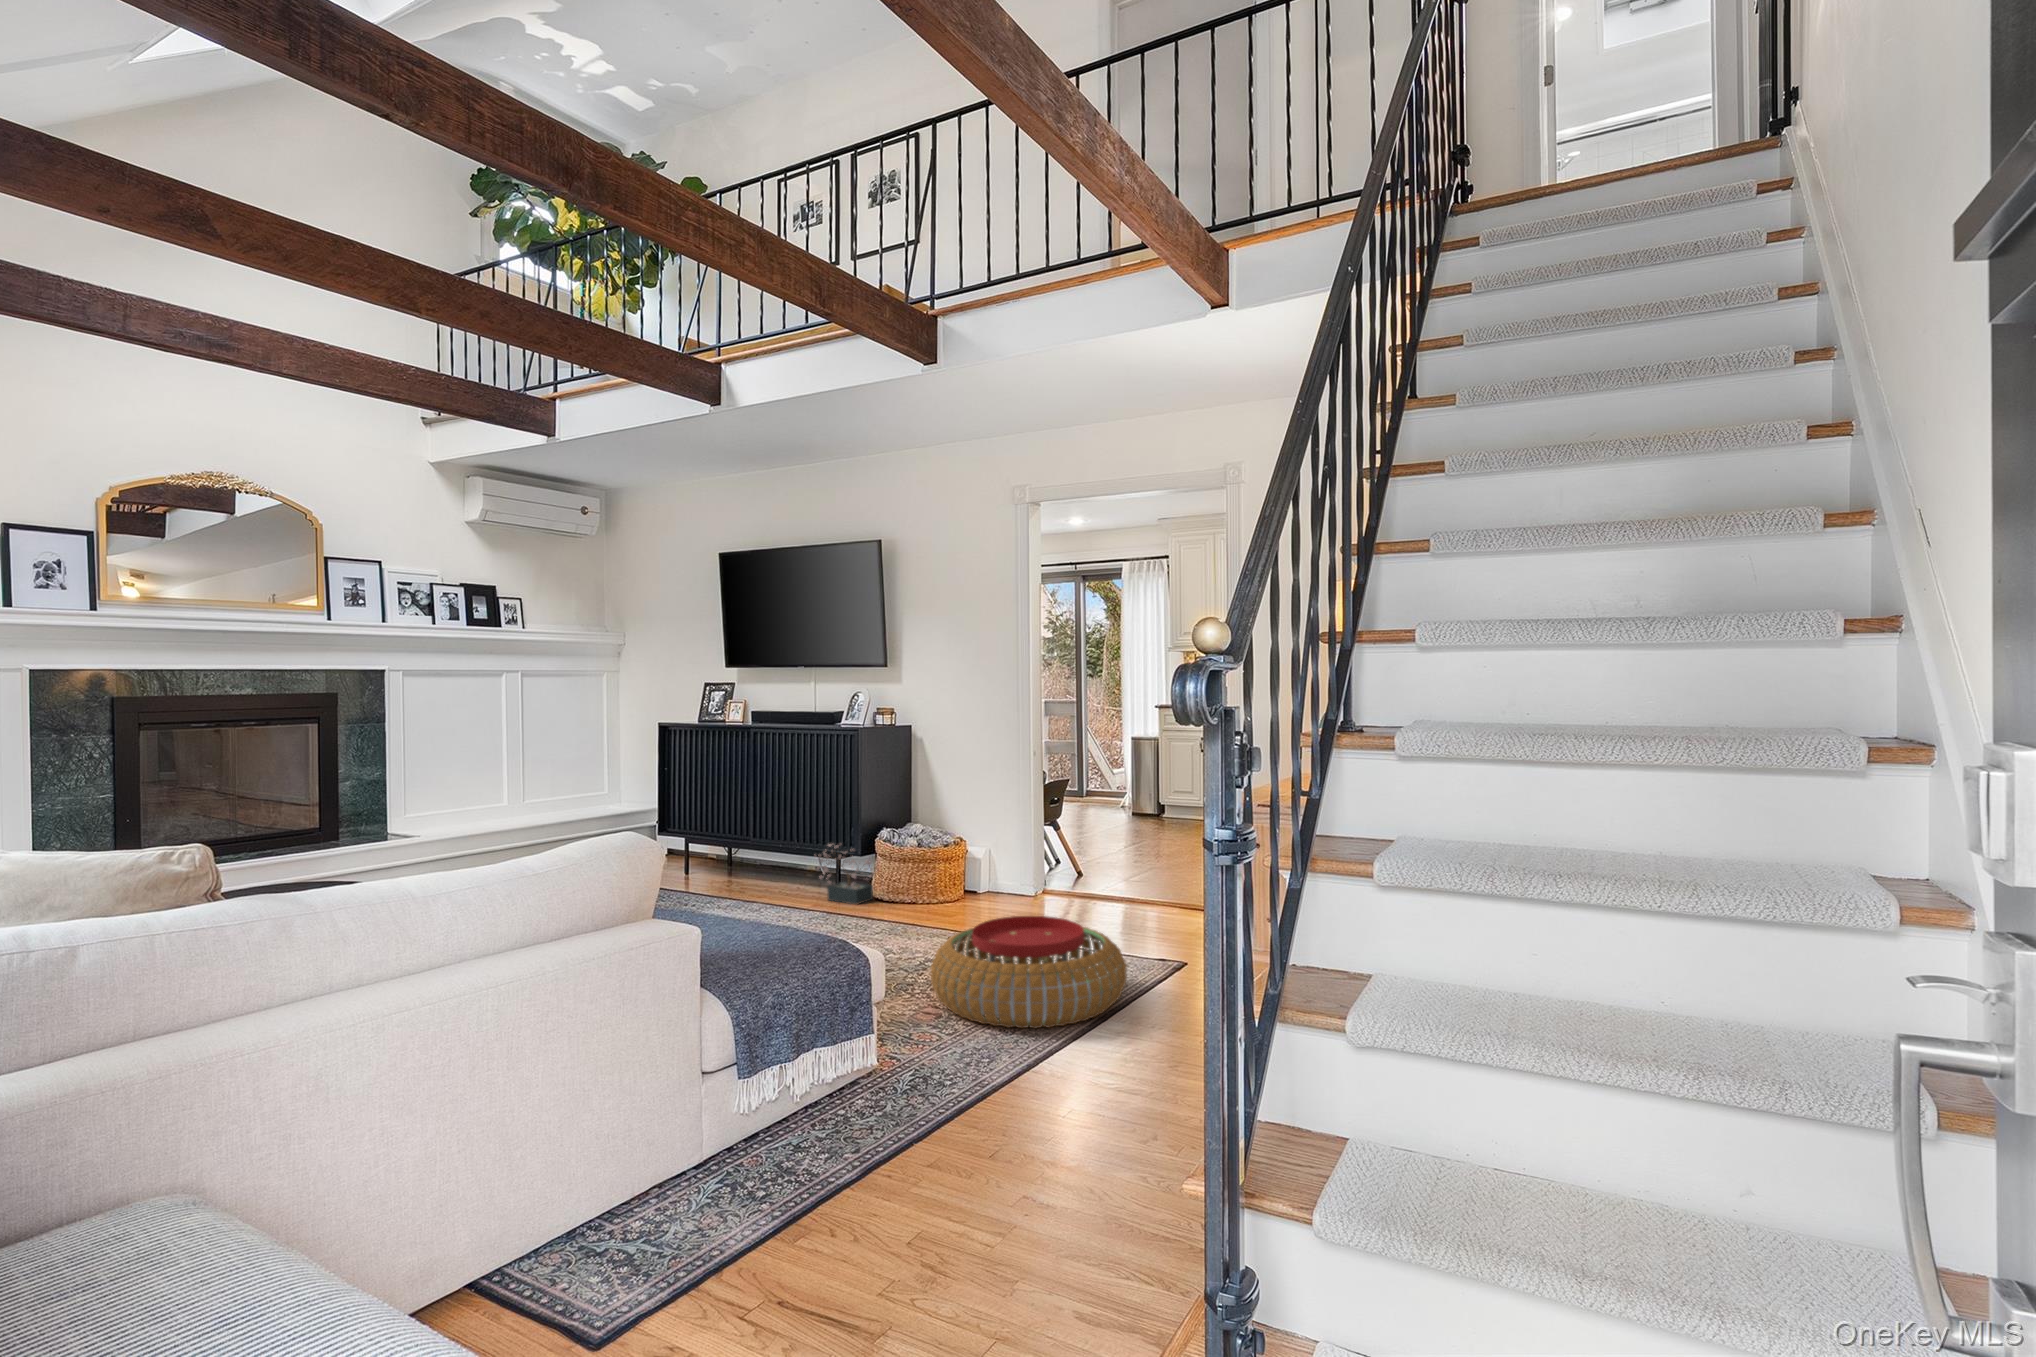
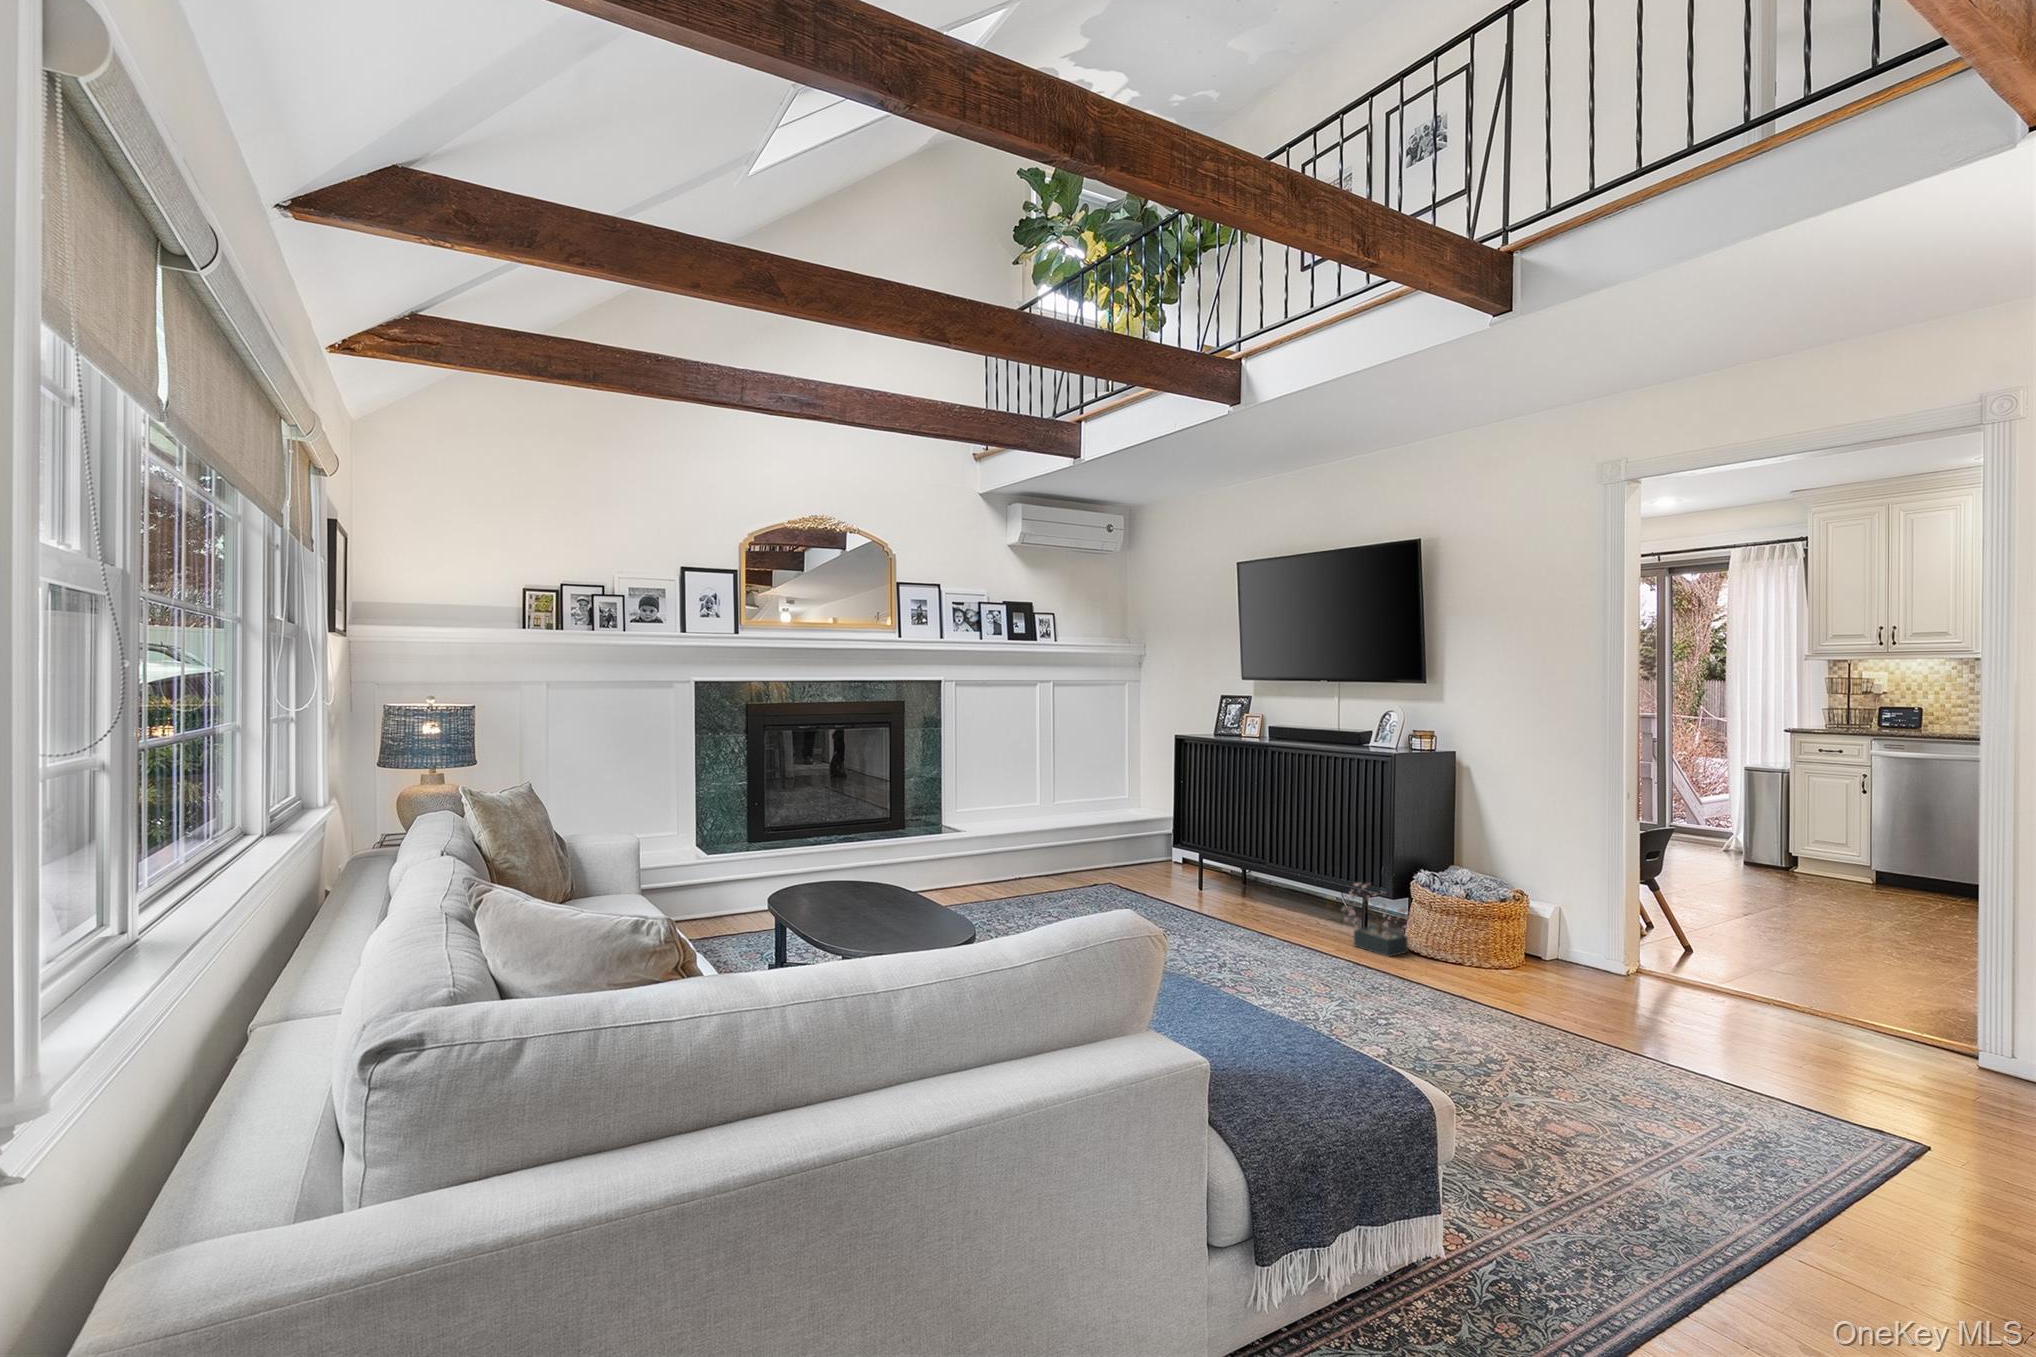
pouf: present [931,916,1127,1028] -> none [1505,1039,1824,1227]

